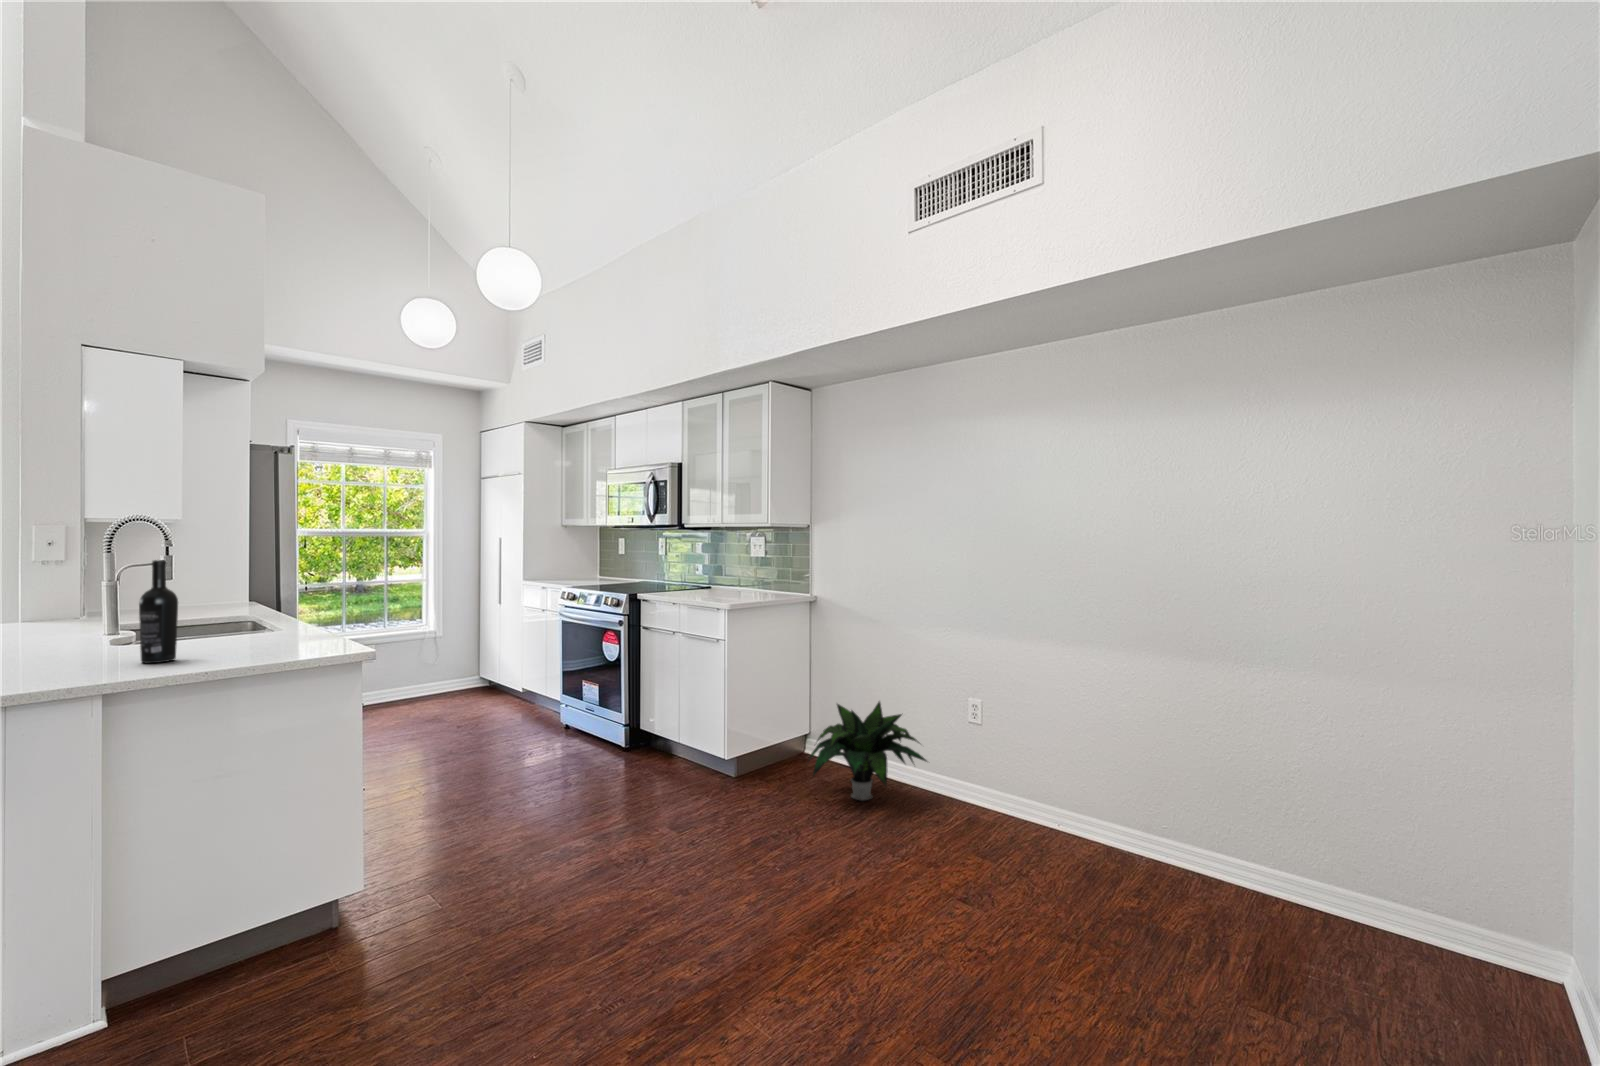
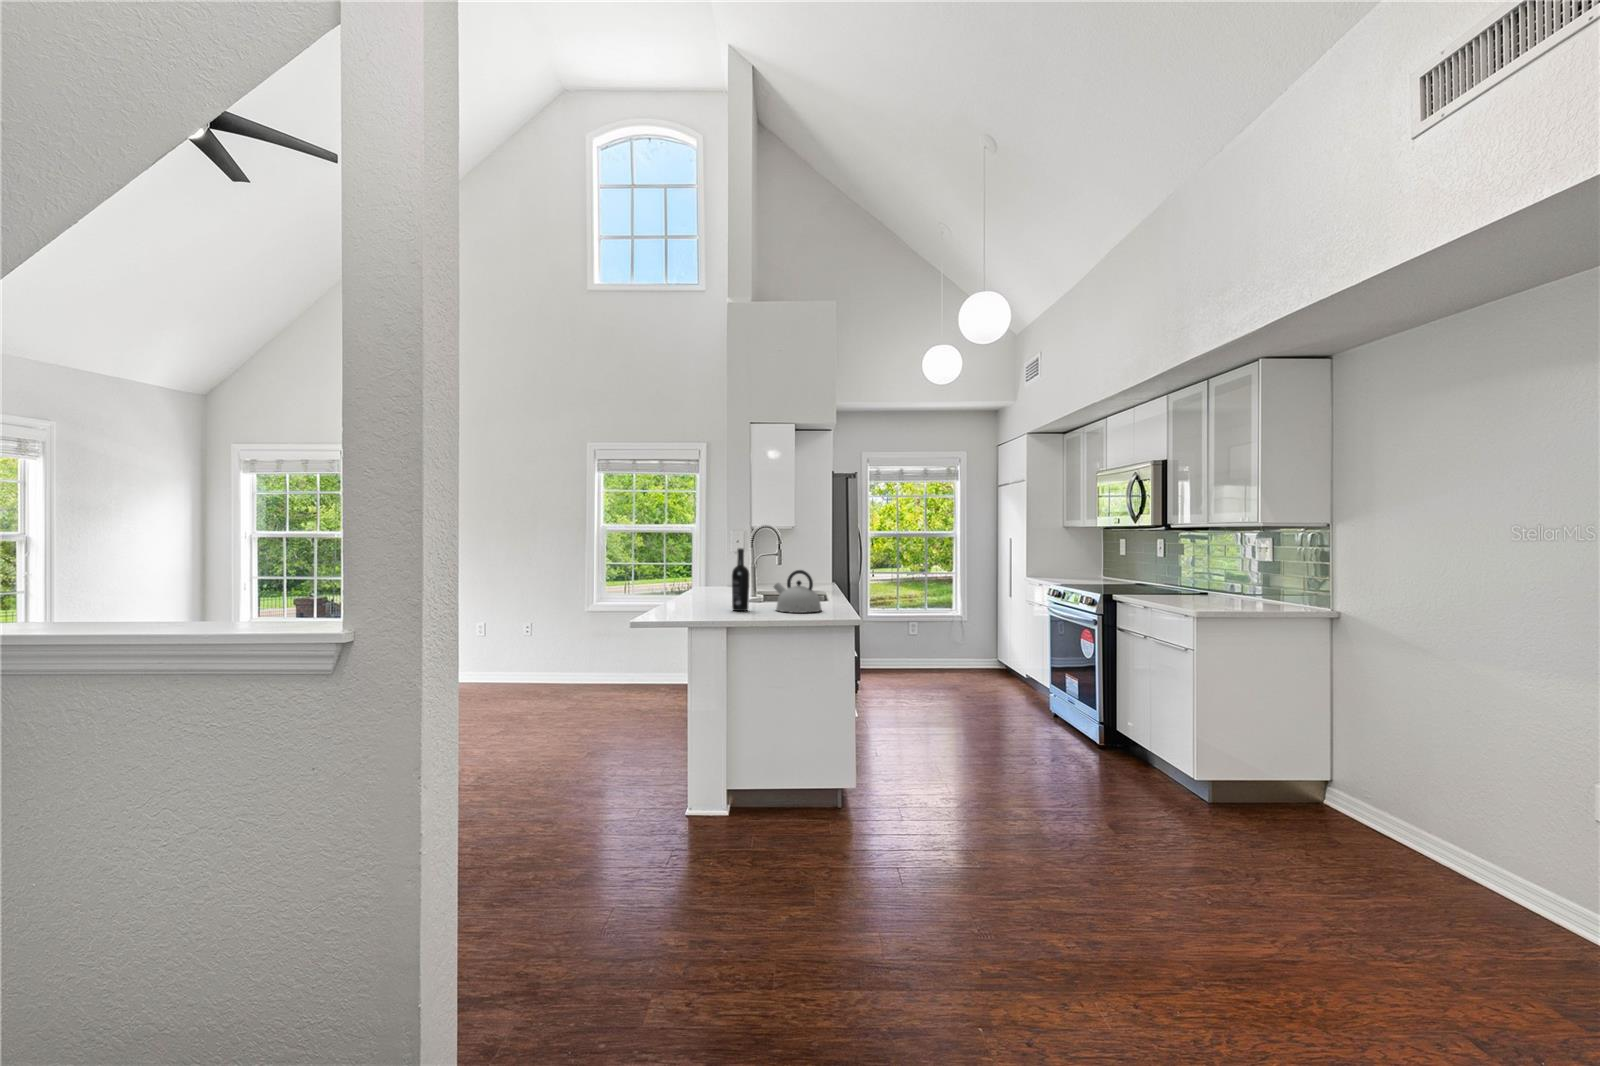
kettle: none [224,589,317,655] -> present [774,570,821,613]
potted plant: present [809,702,927,801] -> none [1292,744,1496,876]

